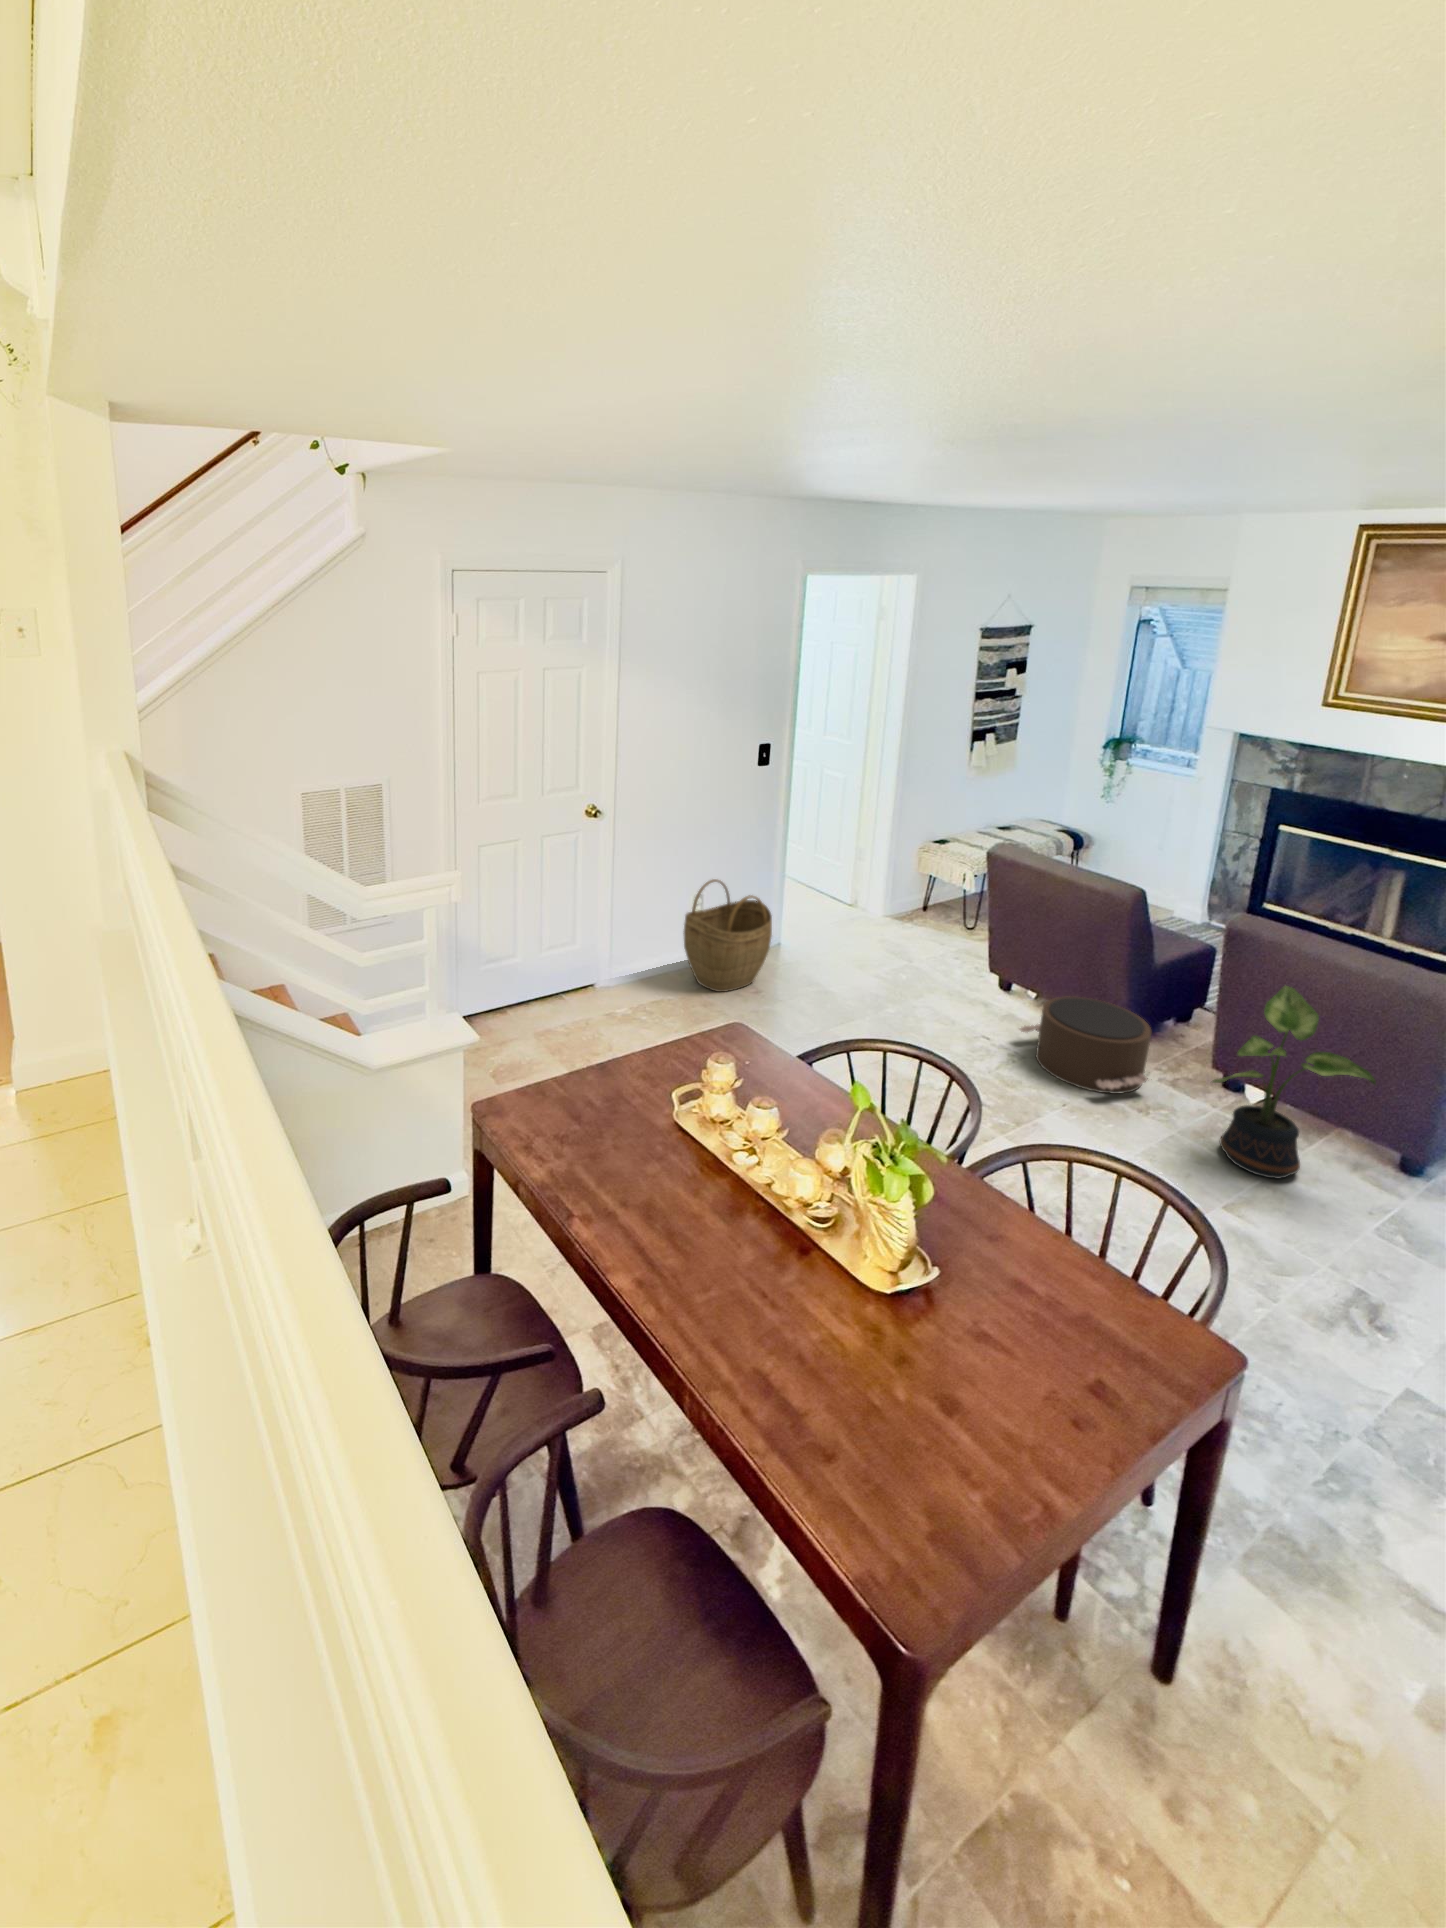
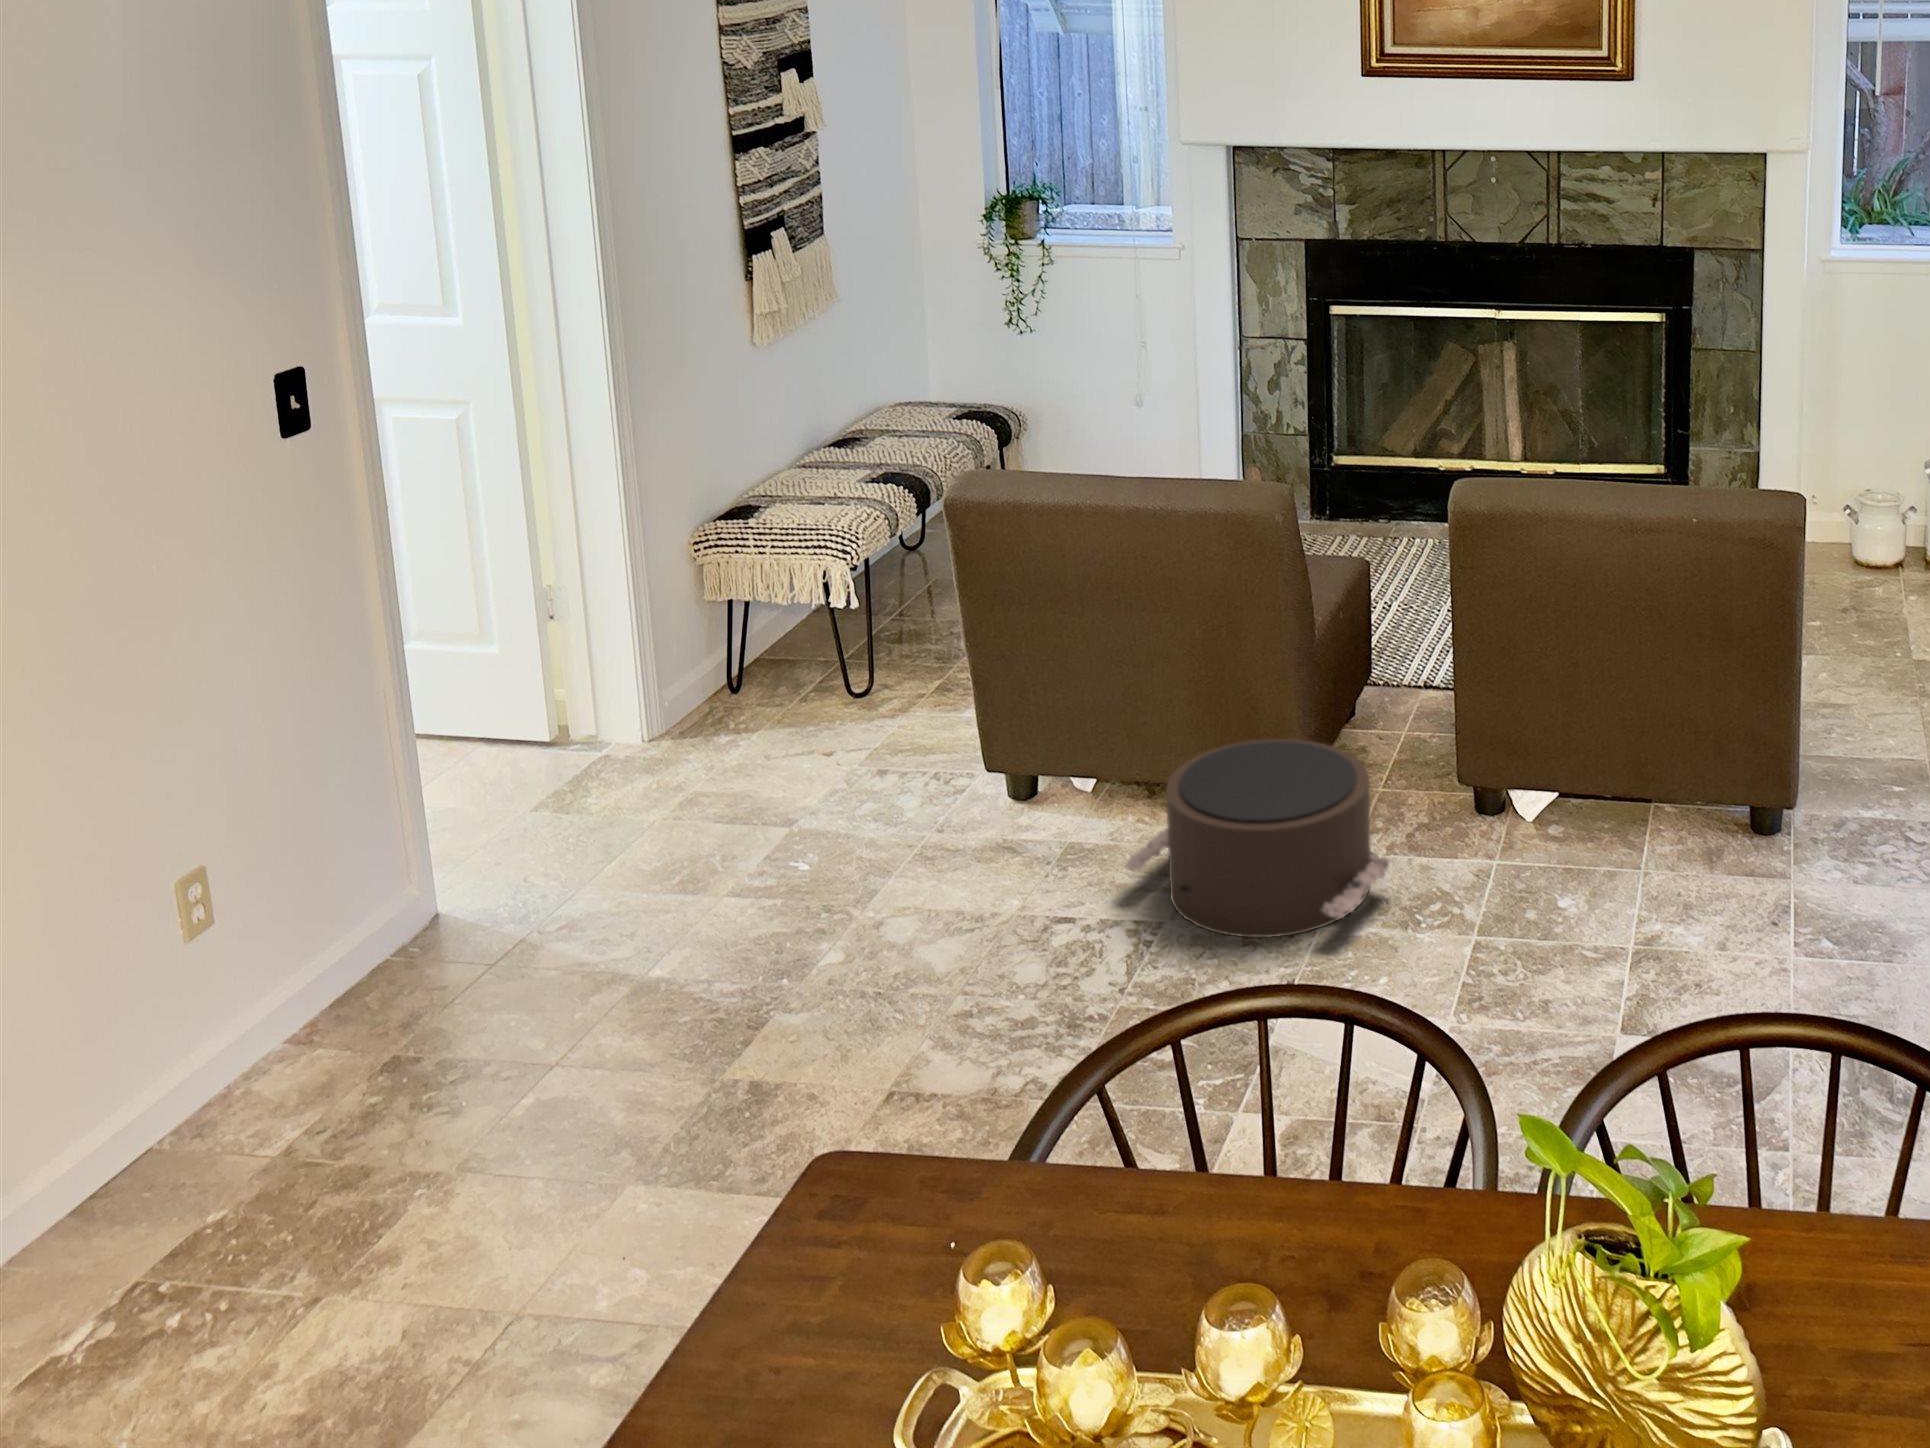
woven basket: present [683,879,772,992] -> none [179,807,472,1138]
potted plant: present [1213,986,1376,1179] -> none [1523,596,1742,951]

